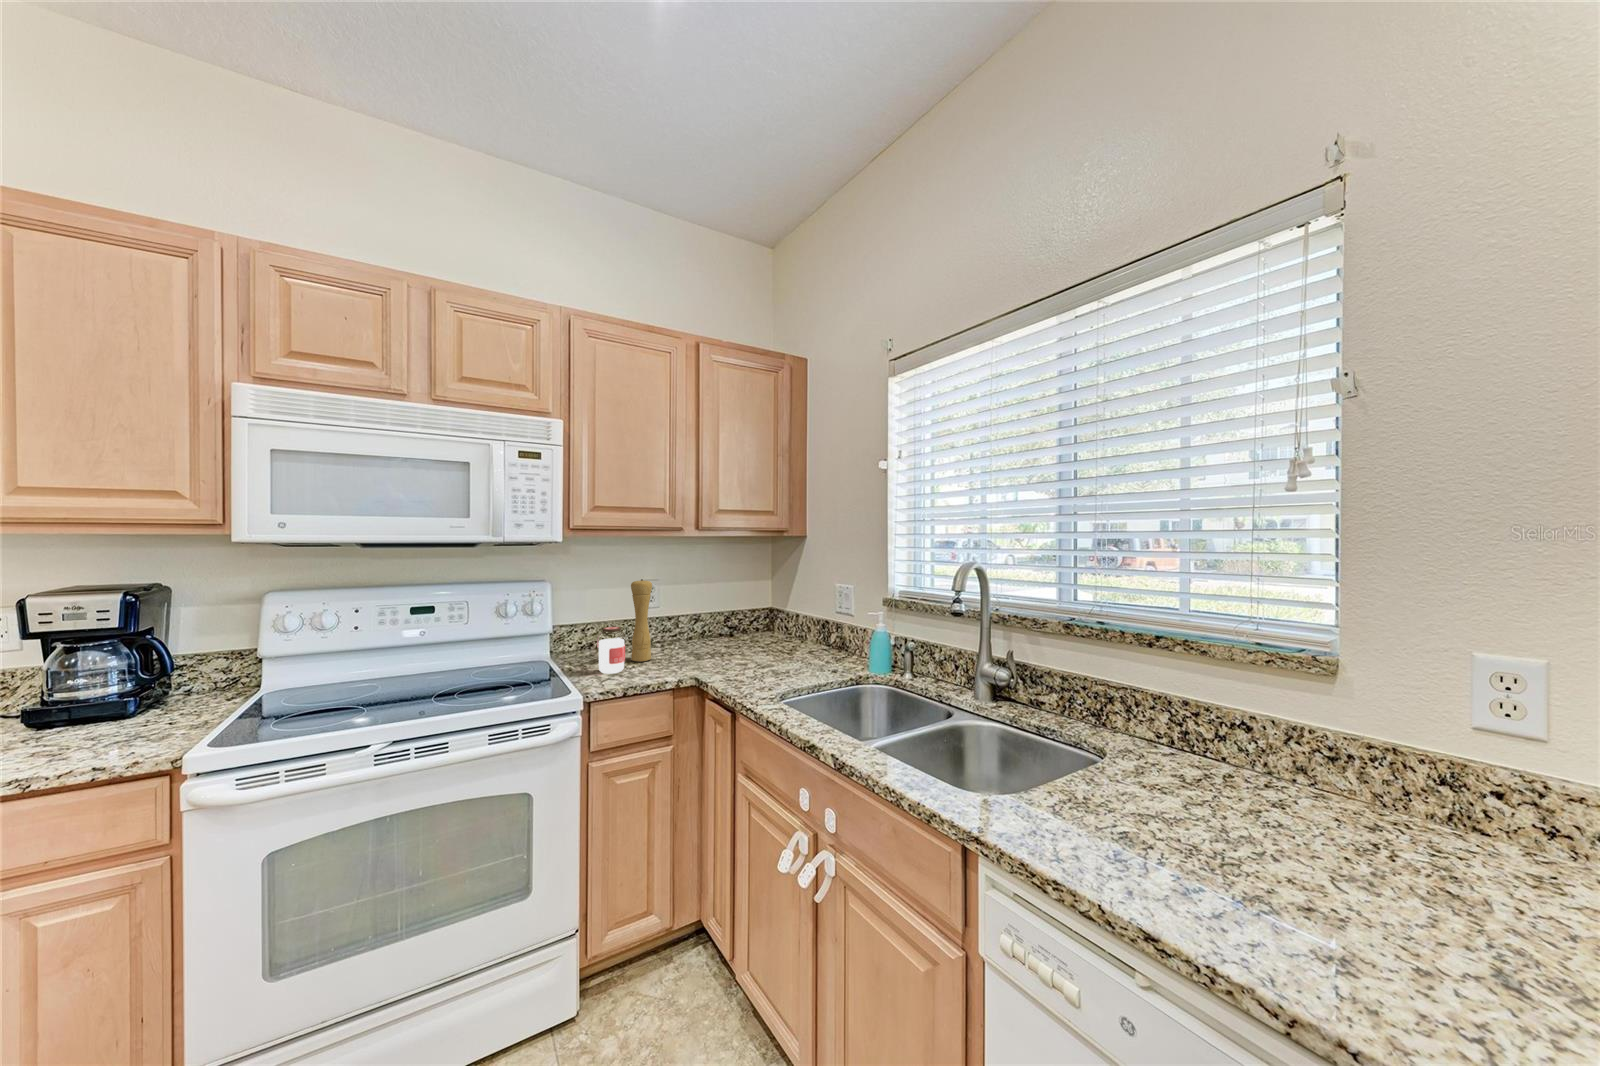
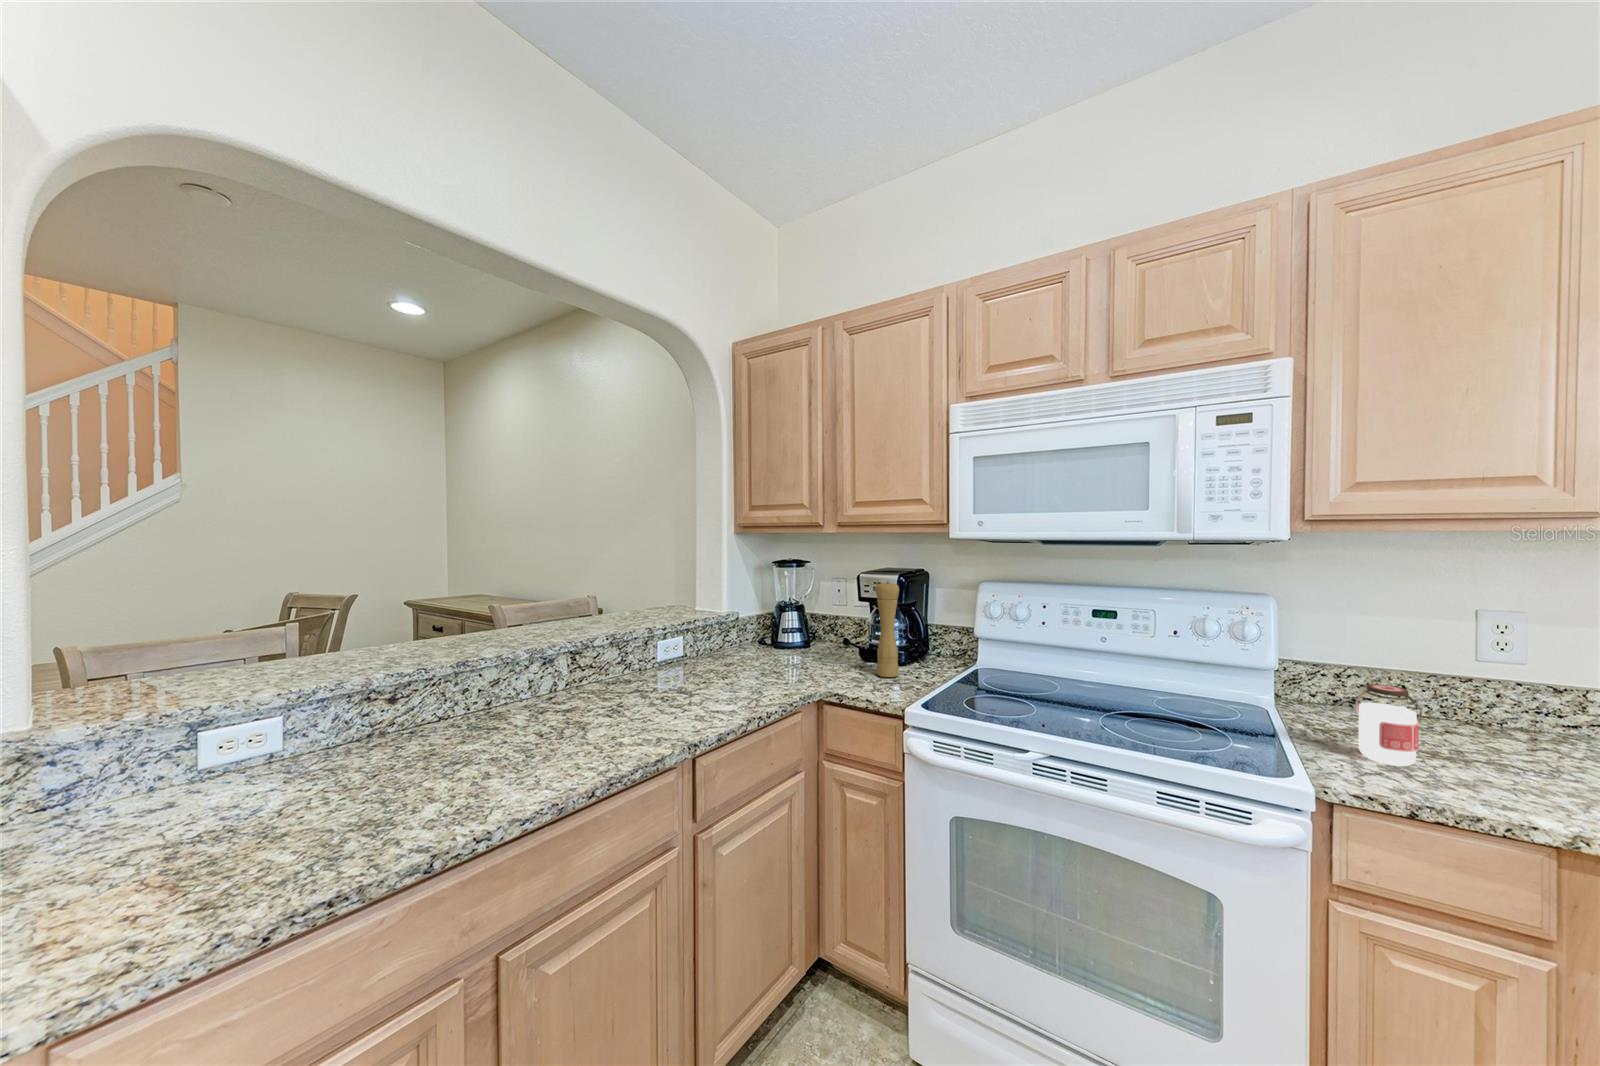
pepper mill: present [631,579,652,661] -> present [875,582,899,677]

